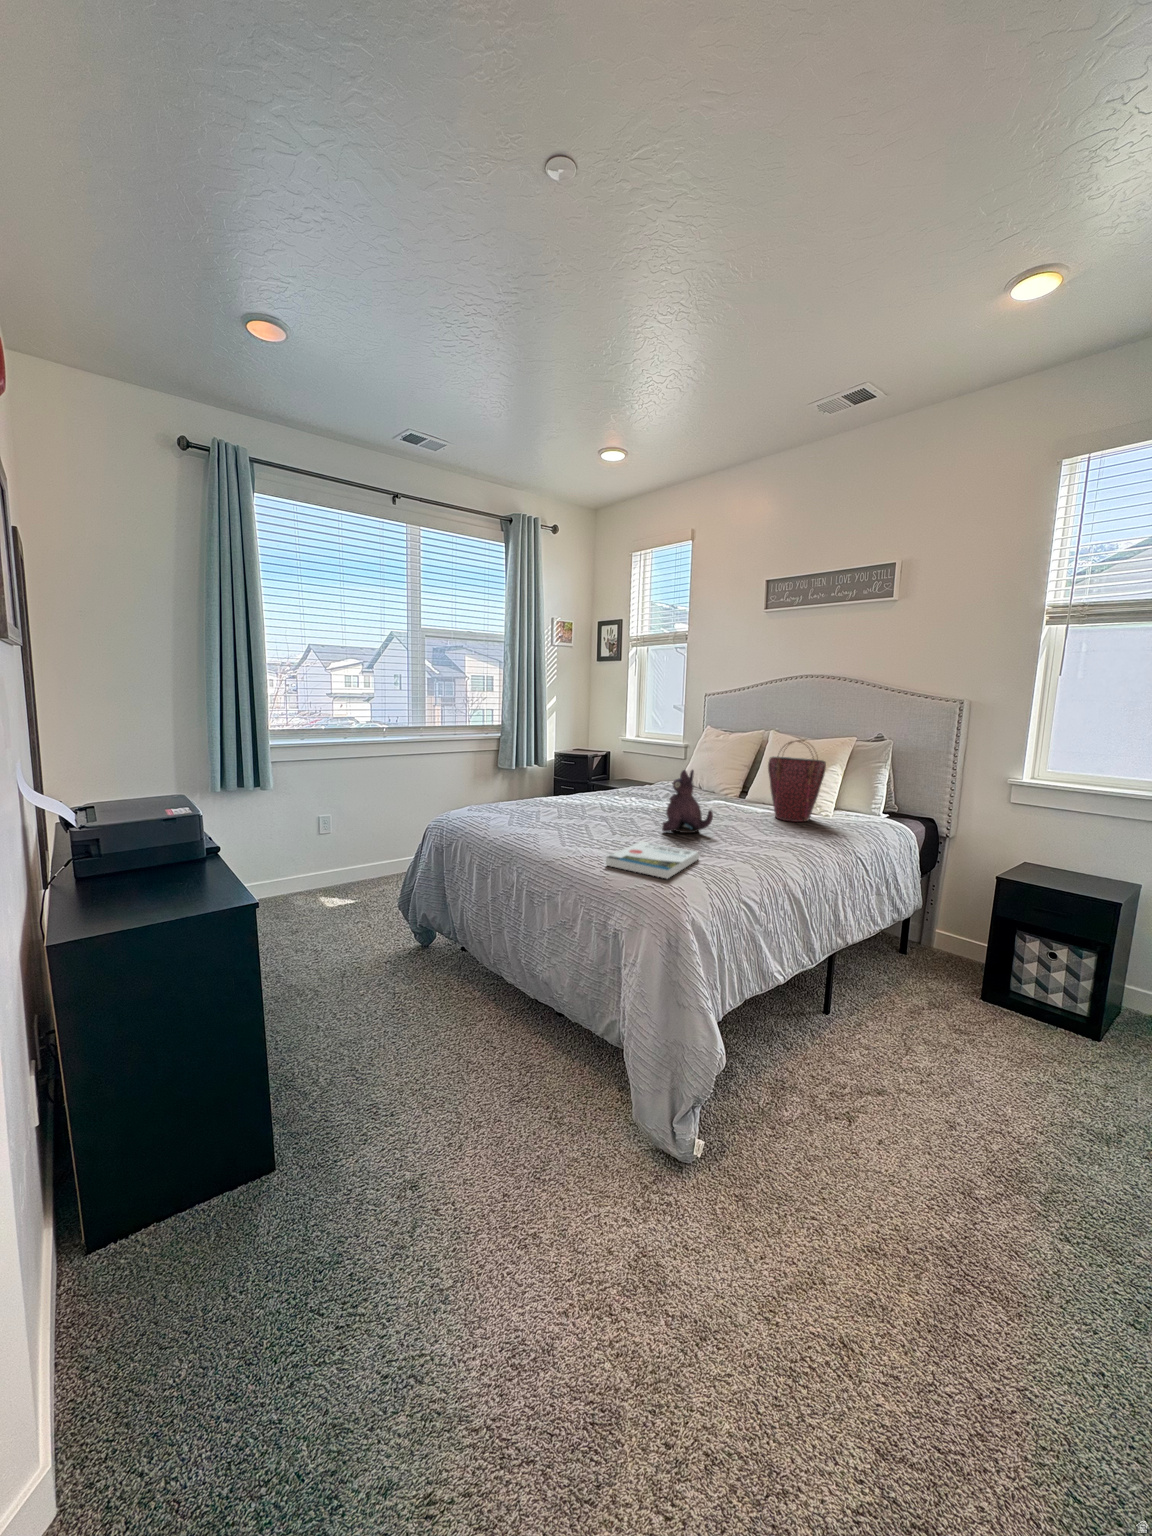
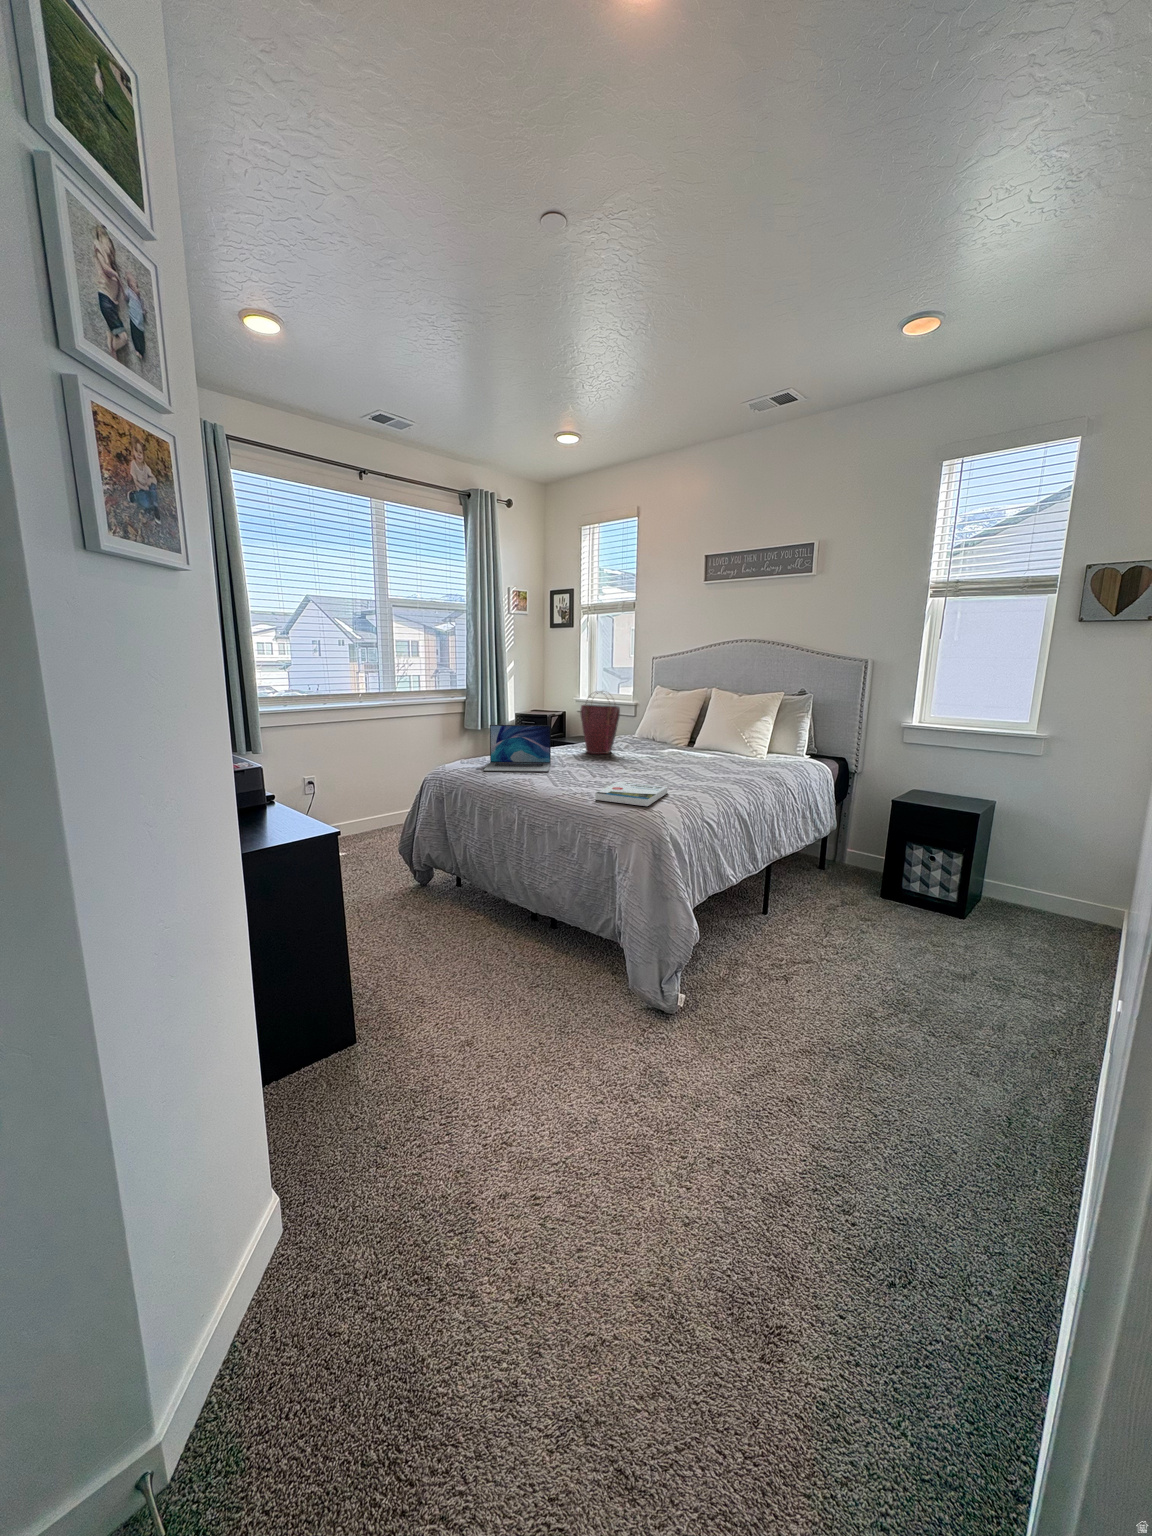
handbag: present [768,740,826,822] -> present [580,691,620,754]
laptop: none [492,766,573,823] -> present [484,725,551,772]
plush toy: present [662,770,713,833] -> none [632,722,674,775]

